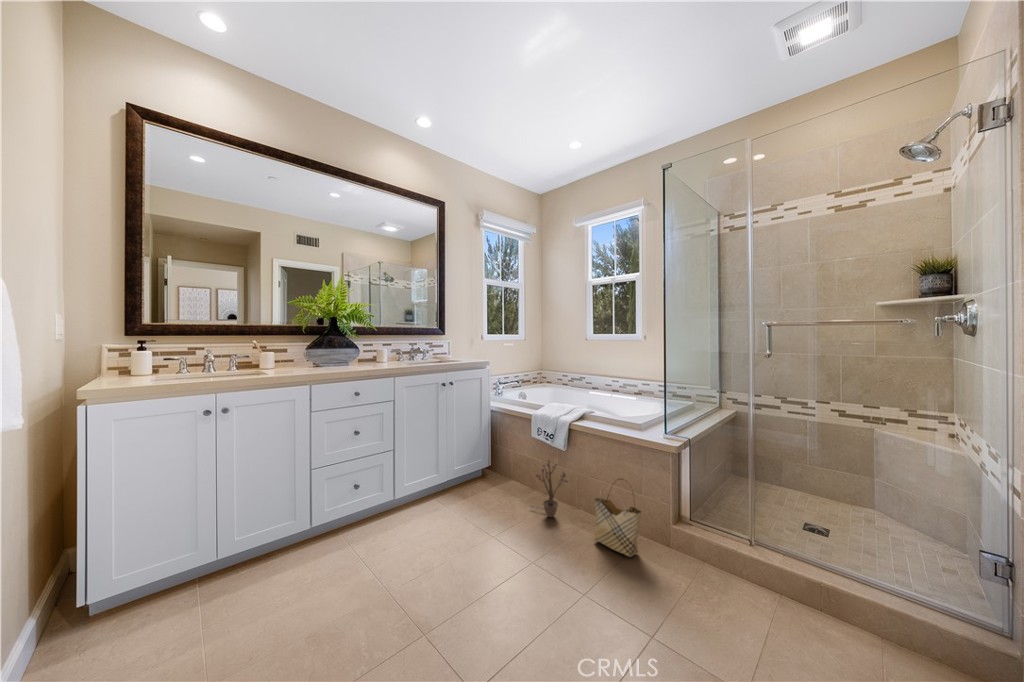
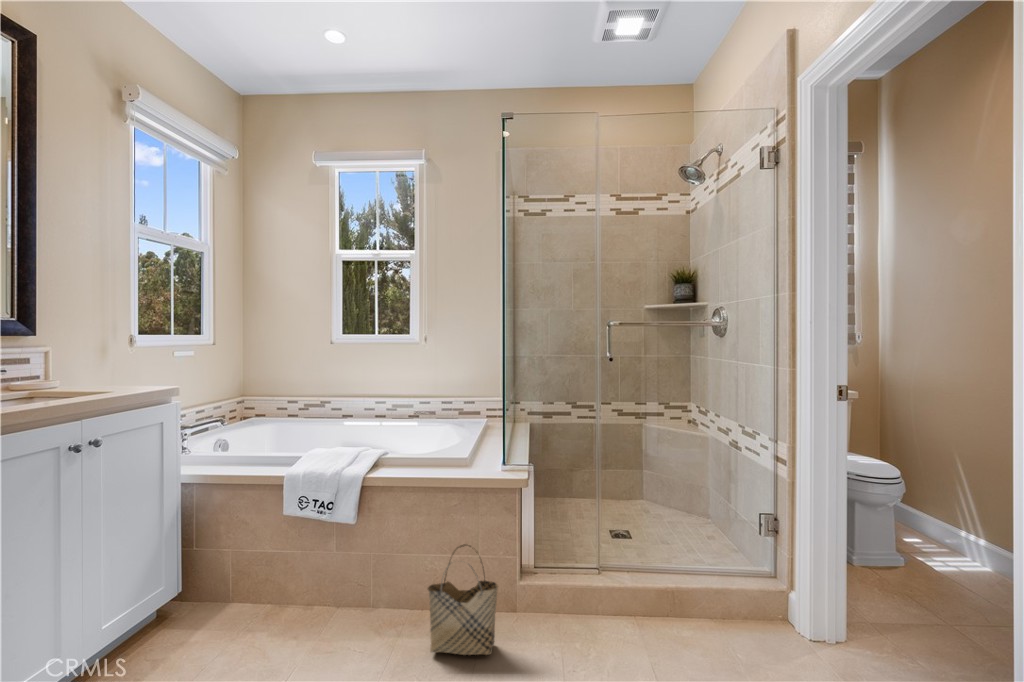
decorative plant: present [533,461,567,517] -> none [300,549,374,646]

